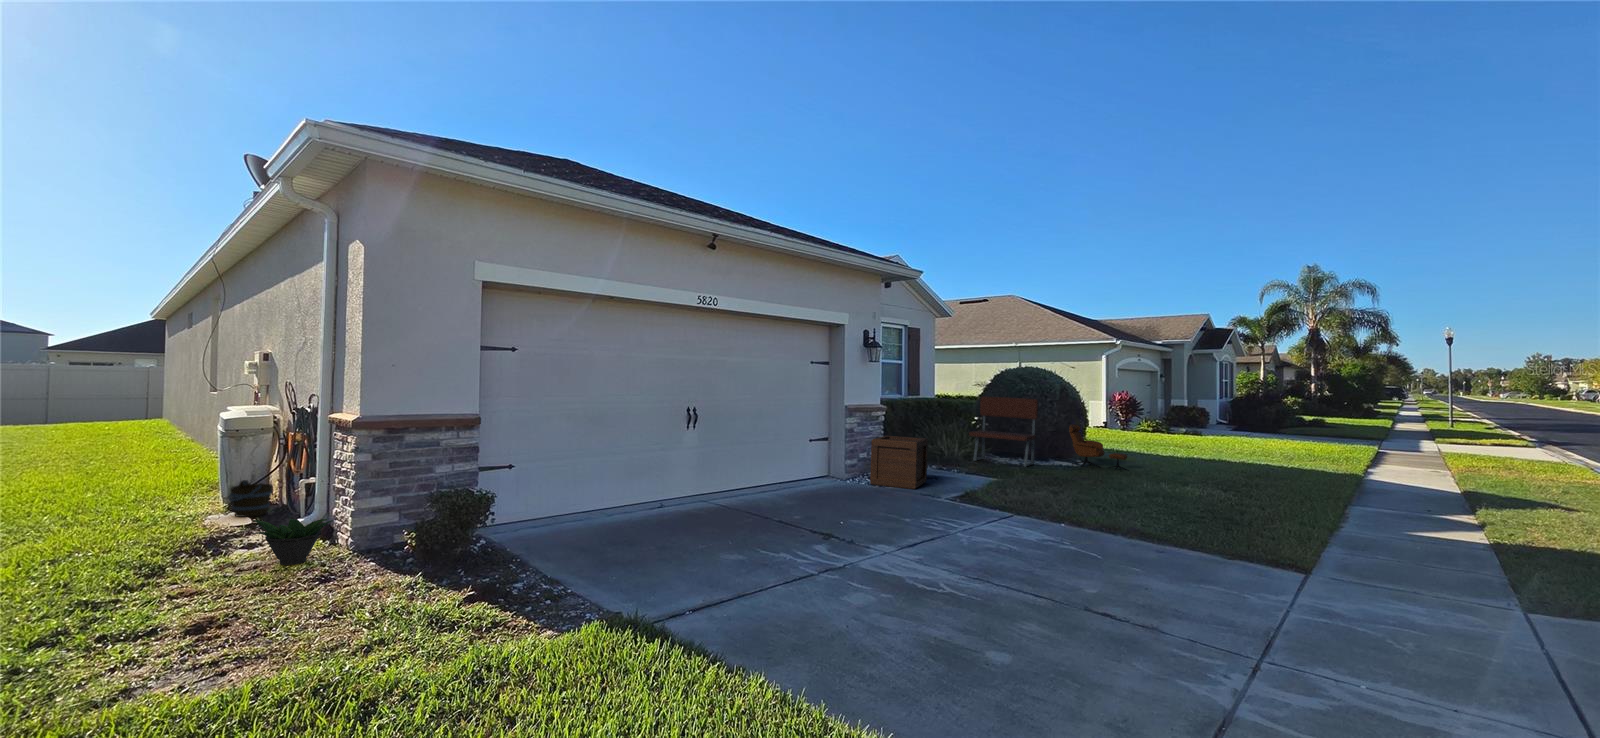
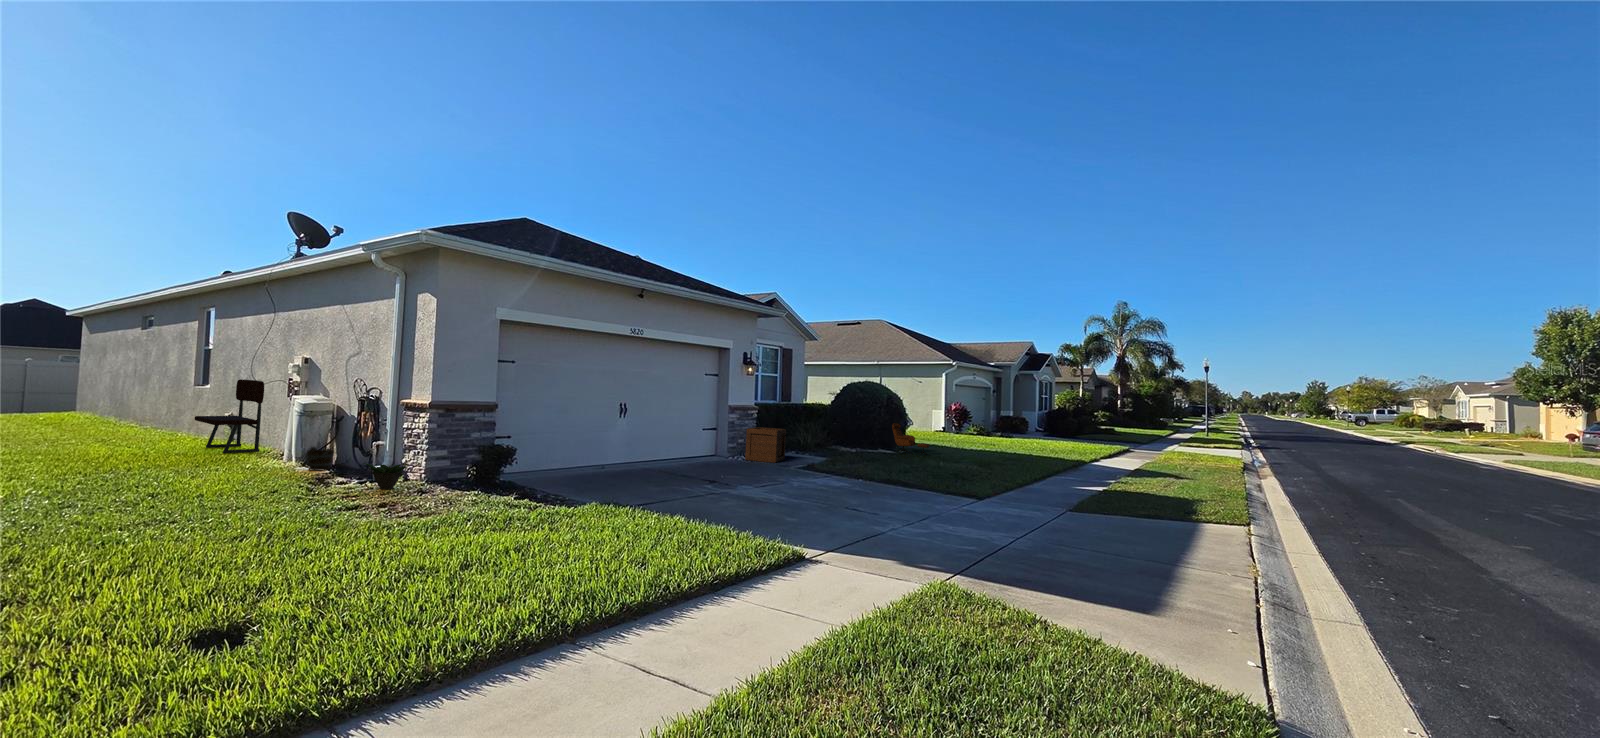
bench: present [969,396,1038,467] -> present [195,379,264,453]

